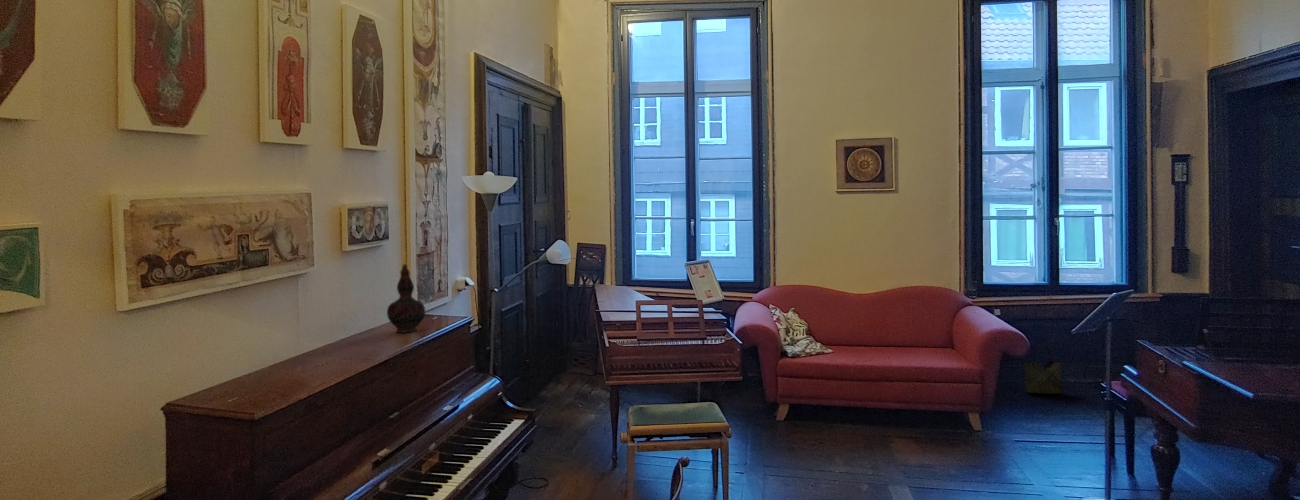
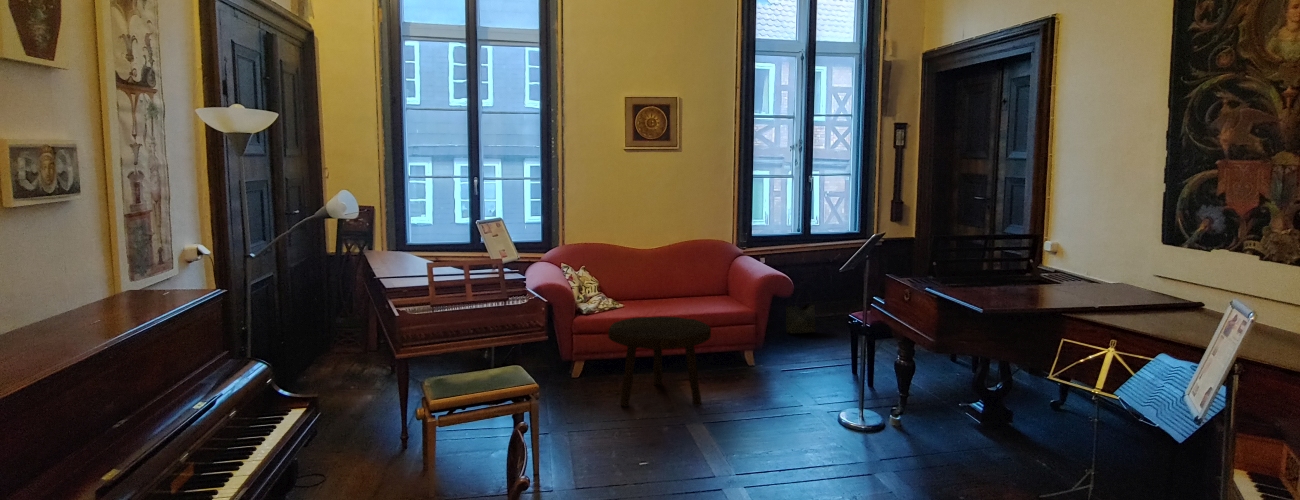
decorative vase: present [387,264,425,332] -> none [67,227,135,326]
footstool: none [807,362,914,455] -> present [608,317,711,406]

